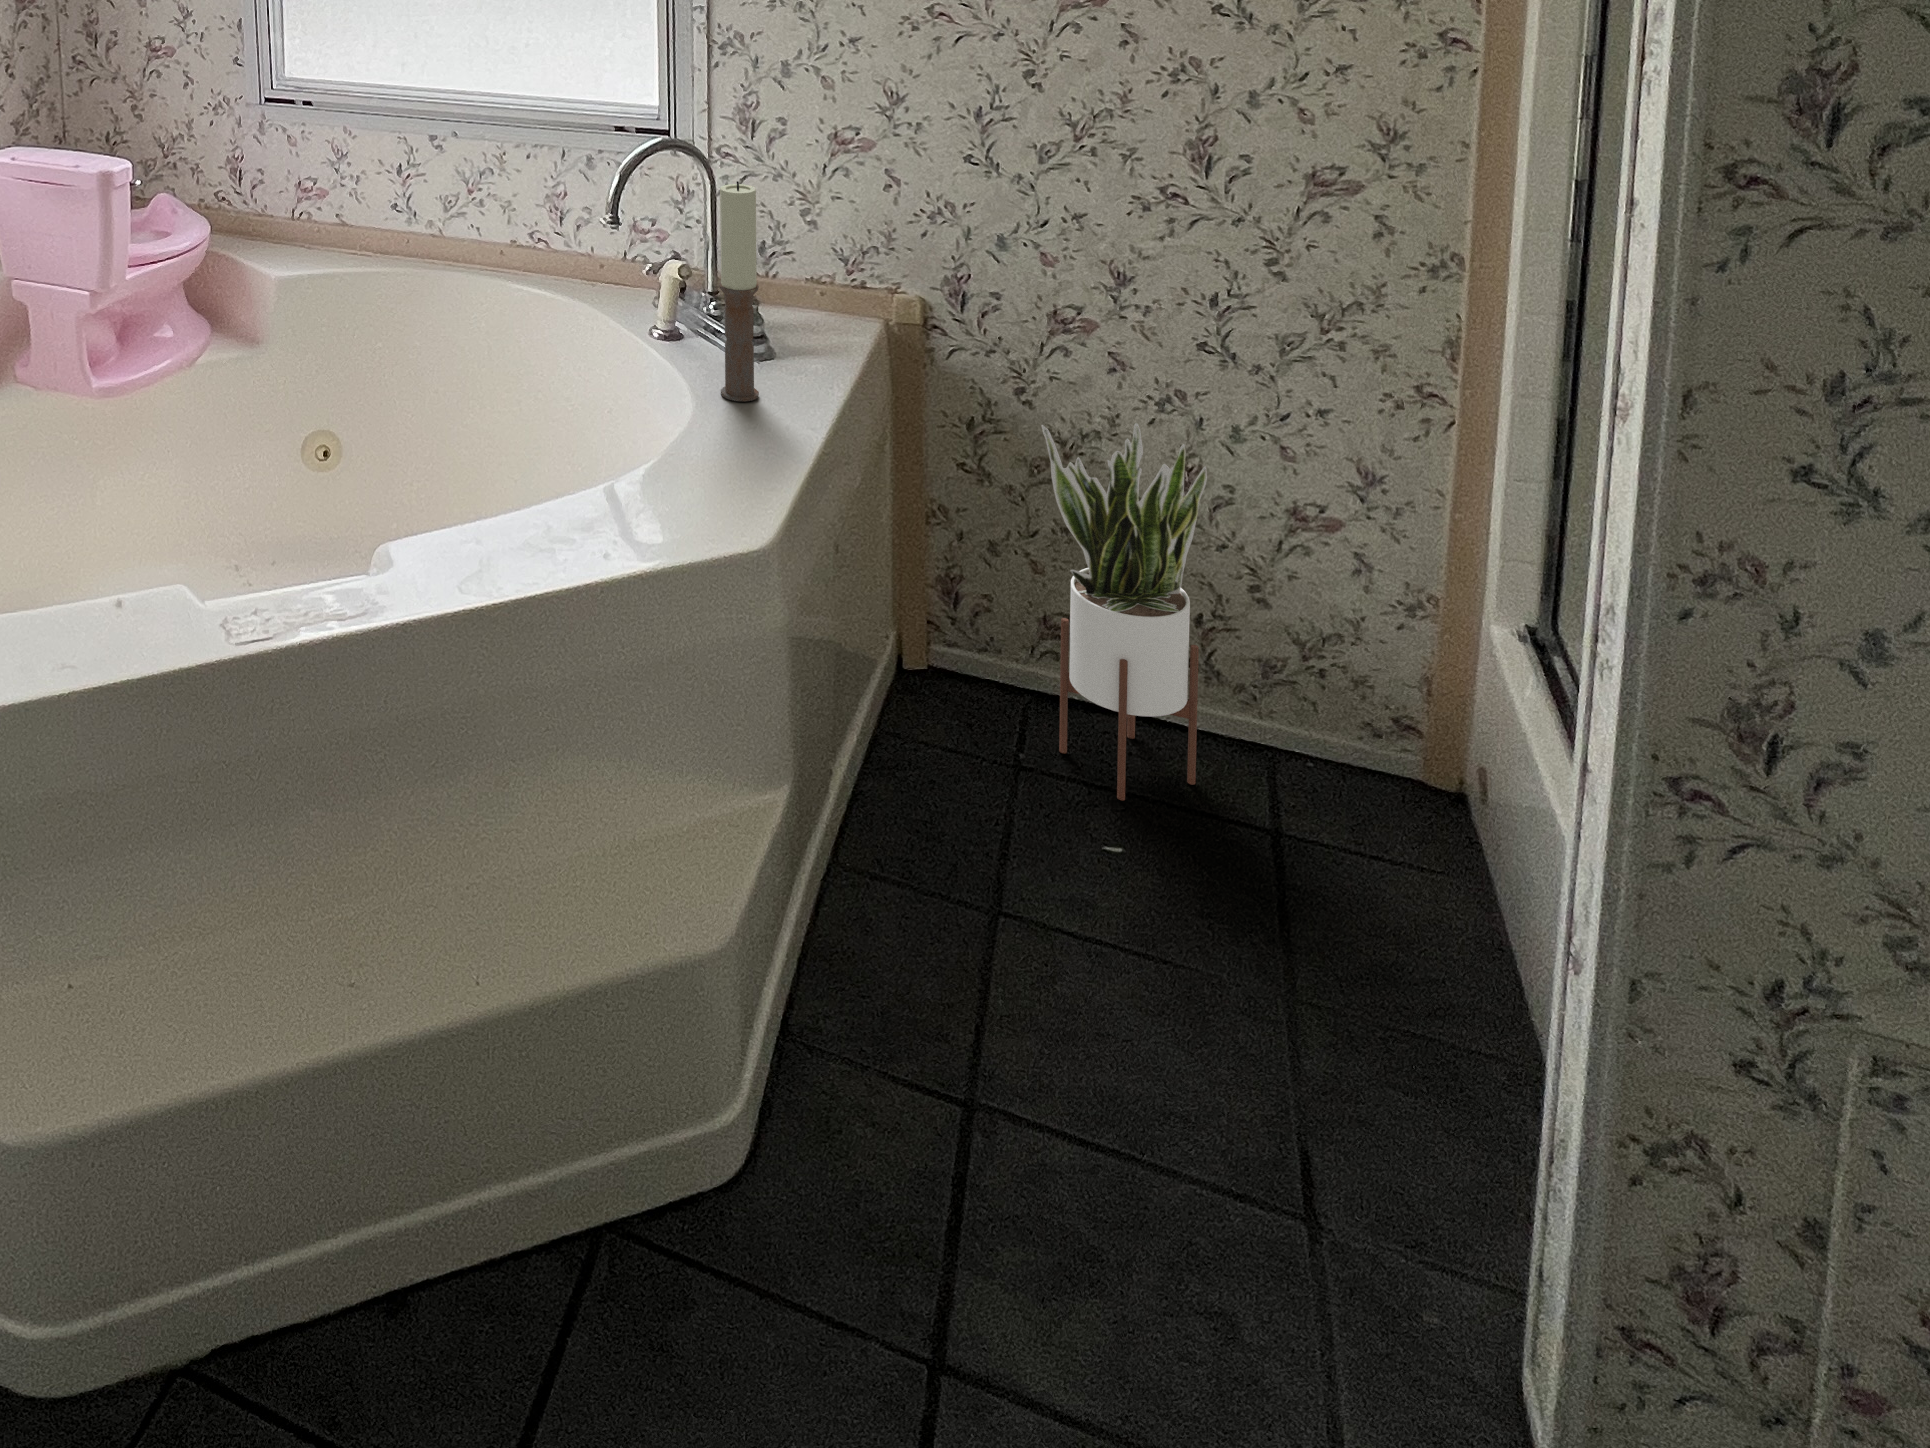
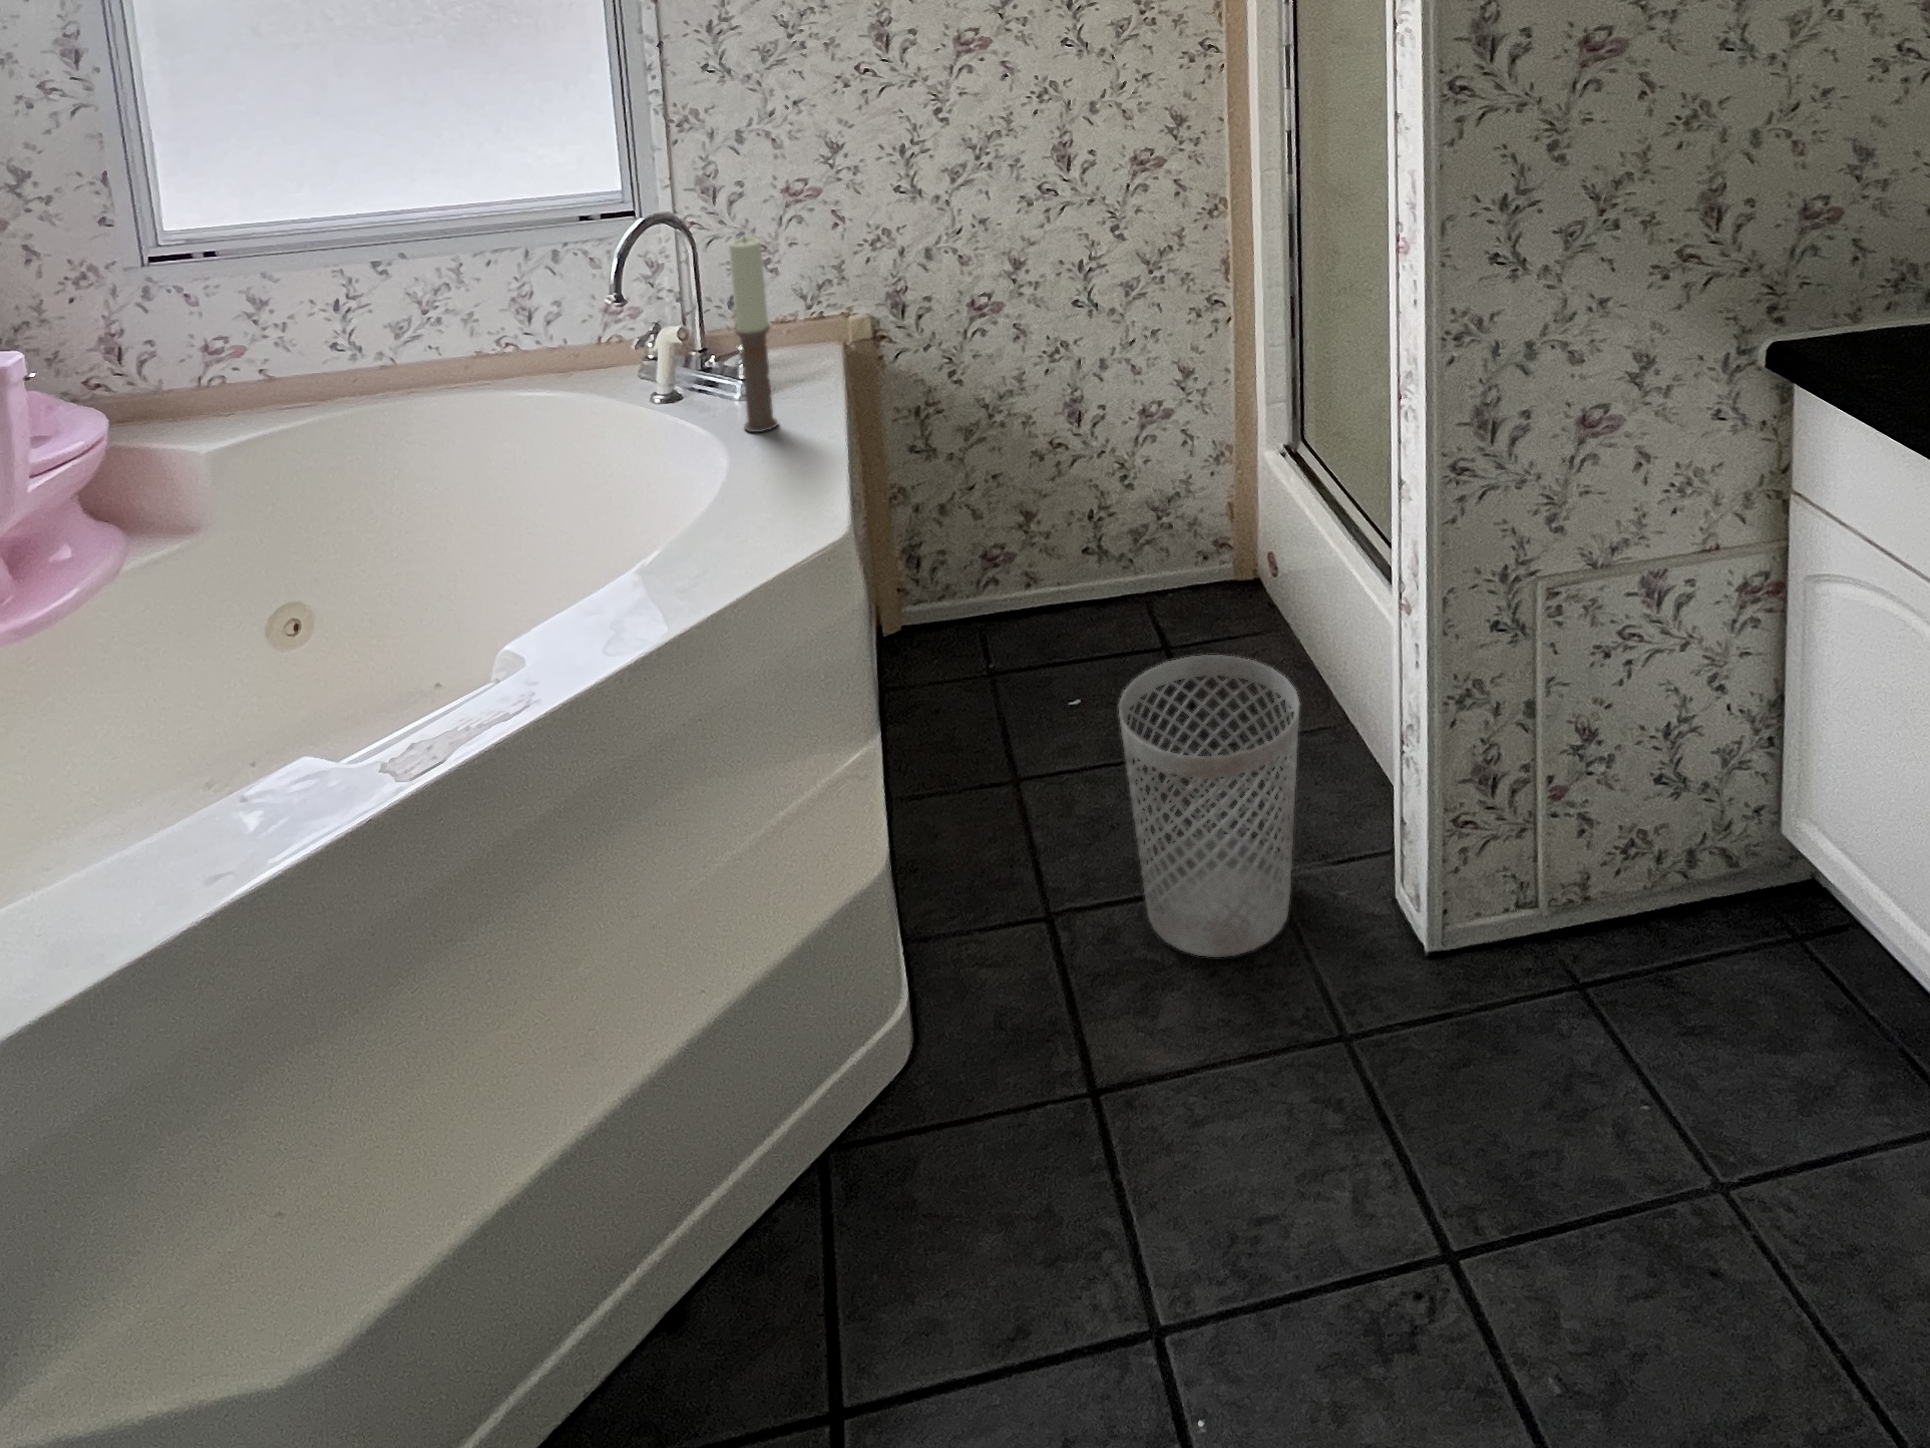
potted plant: present [1041,423,1207,800] -> none [986,368,1108,661]
wastebasket: none [1061,848,1339,1284] -> present [1119,655,1299,957]

